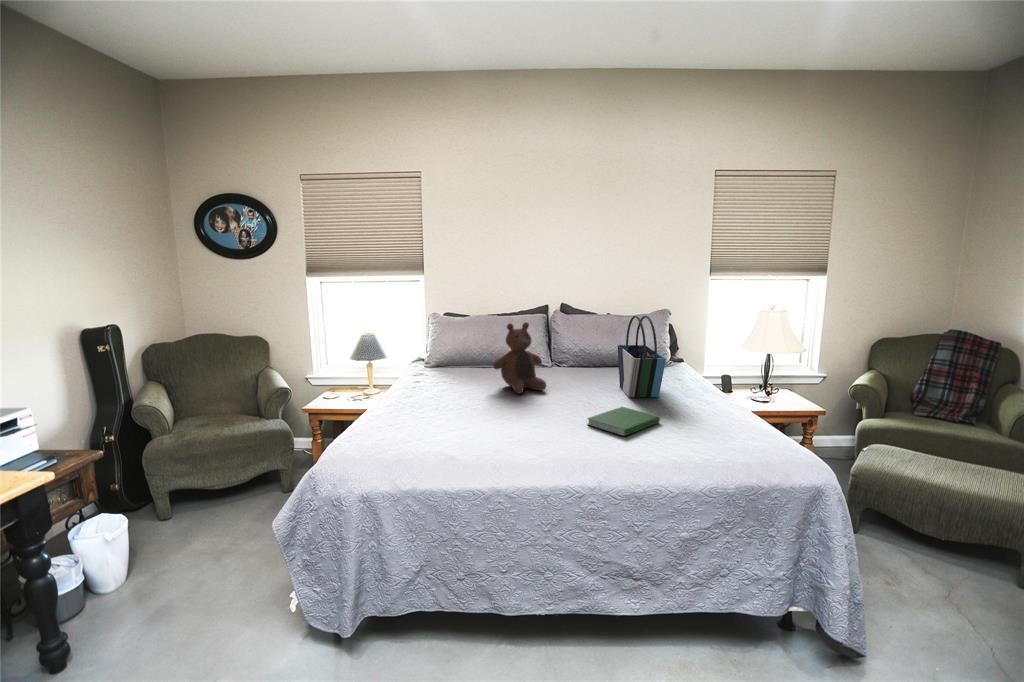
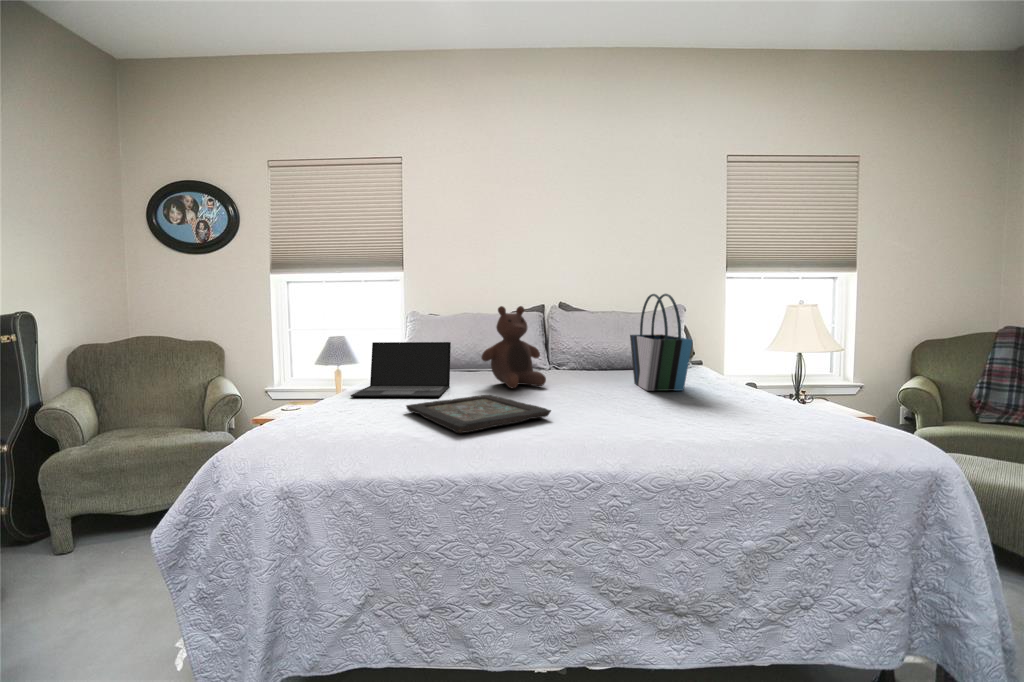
laptop: none [388,353,468,404] -> present [351,342,451,397]
decorative tray: none [435,403,549,448] -> present [406,395,551,433]
hardcover book: present [587,407,660,436] -> none [599,396,692,422]

